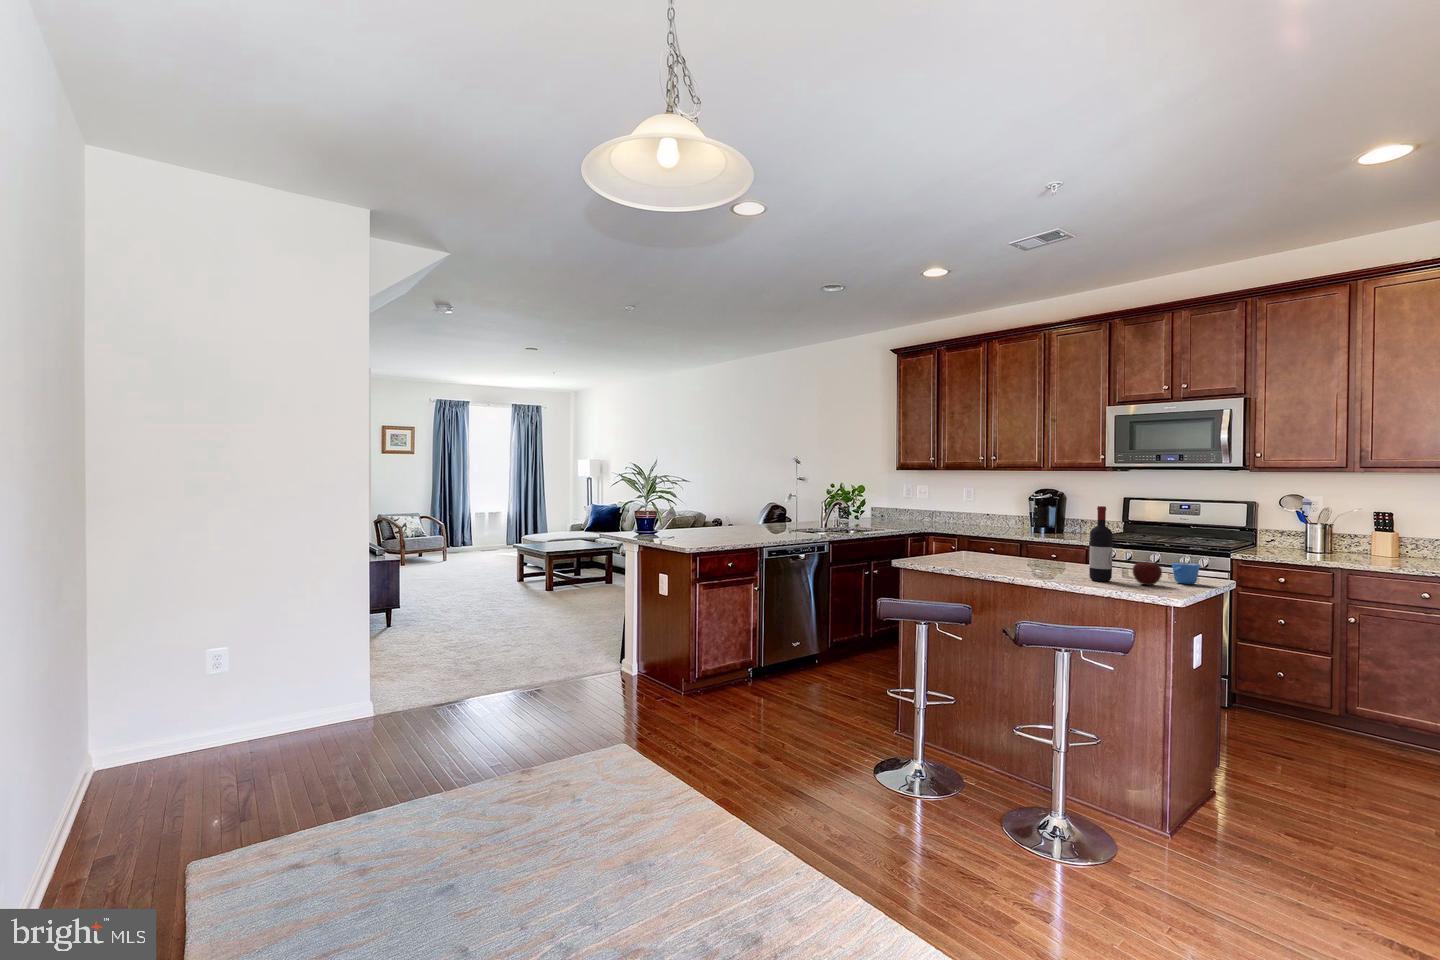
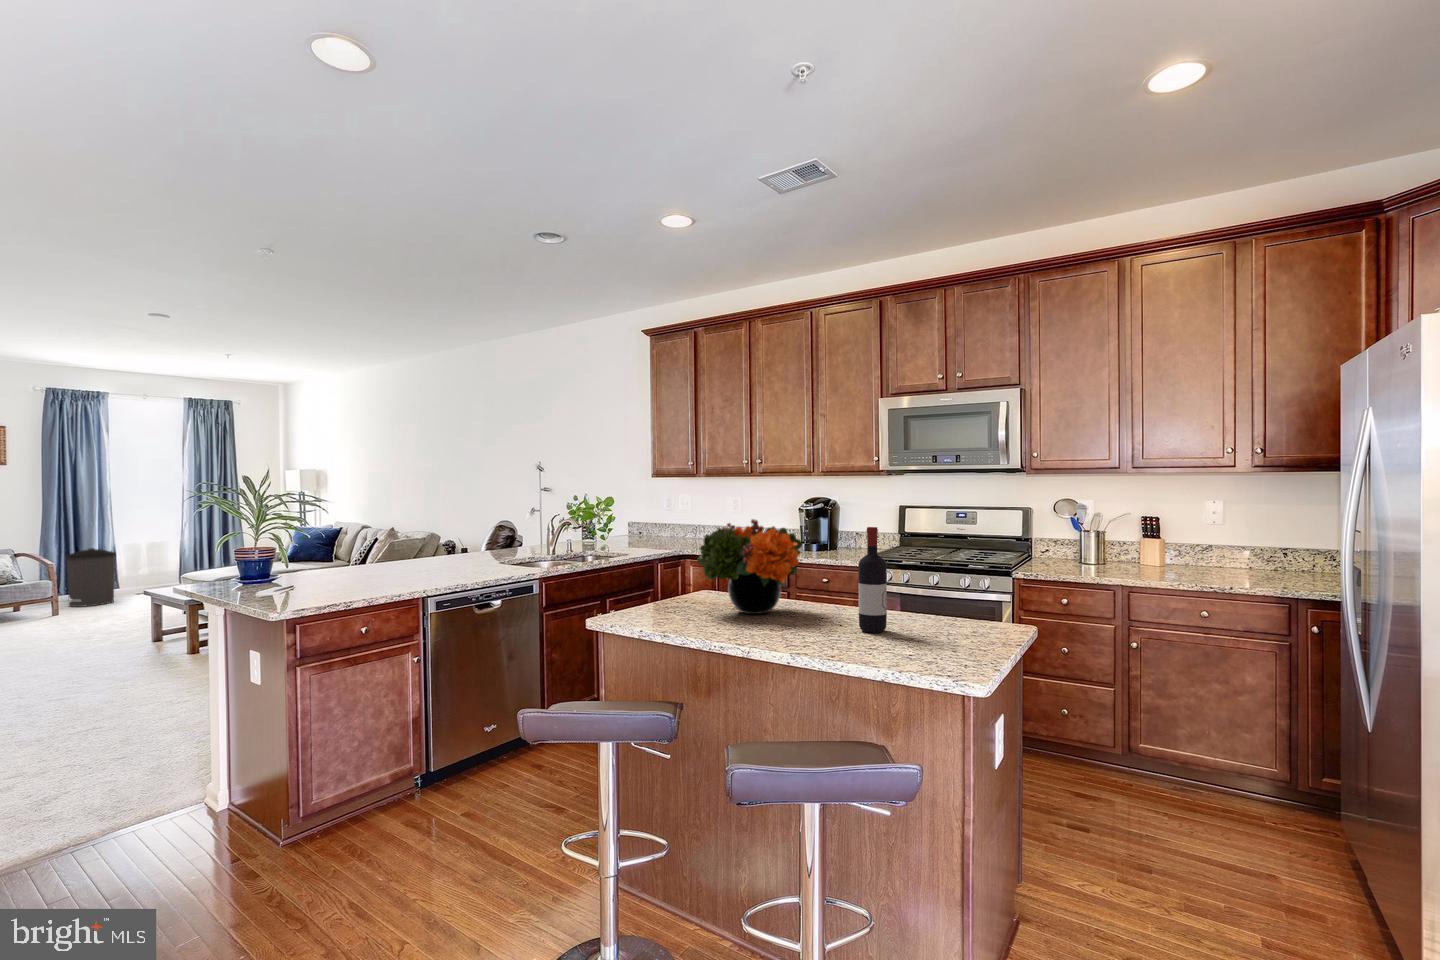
flower arrangement: none [960,500,1044,568] -> present [697,519,803,614]
trash can: none [466,514,494,555] -> present [66,548,116,607]
apple: present [1133,560,1162,585] -> none [912,599,948,635]
mug: present [1172,562,1200,584] -> none [958,598,990,628]

